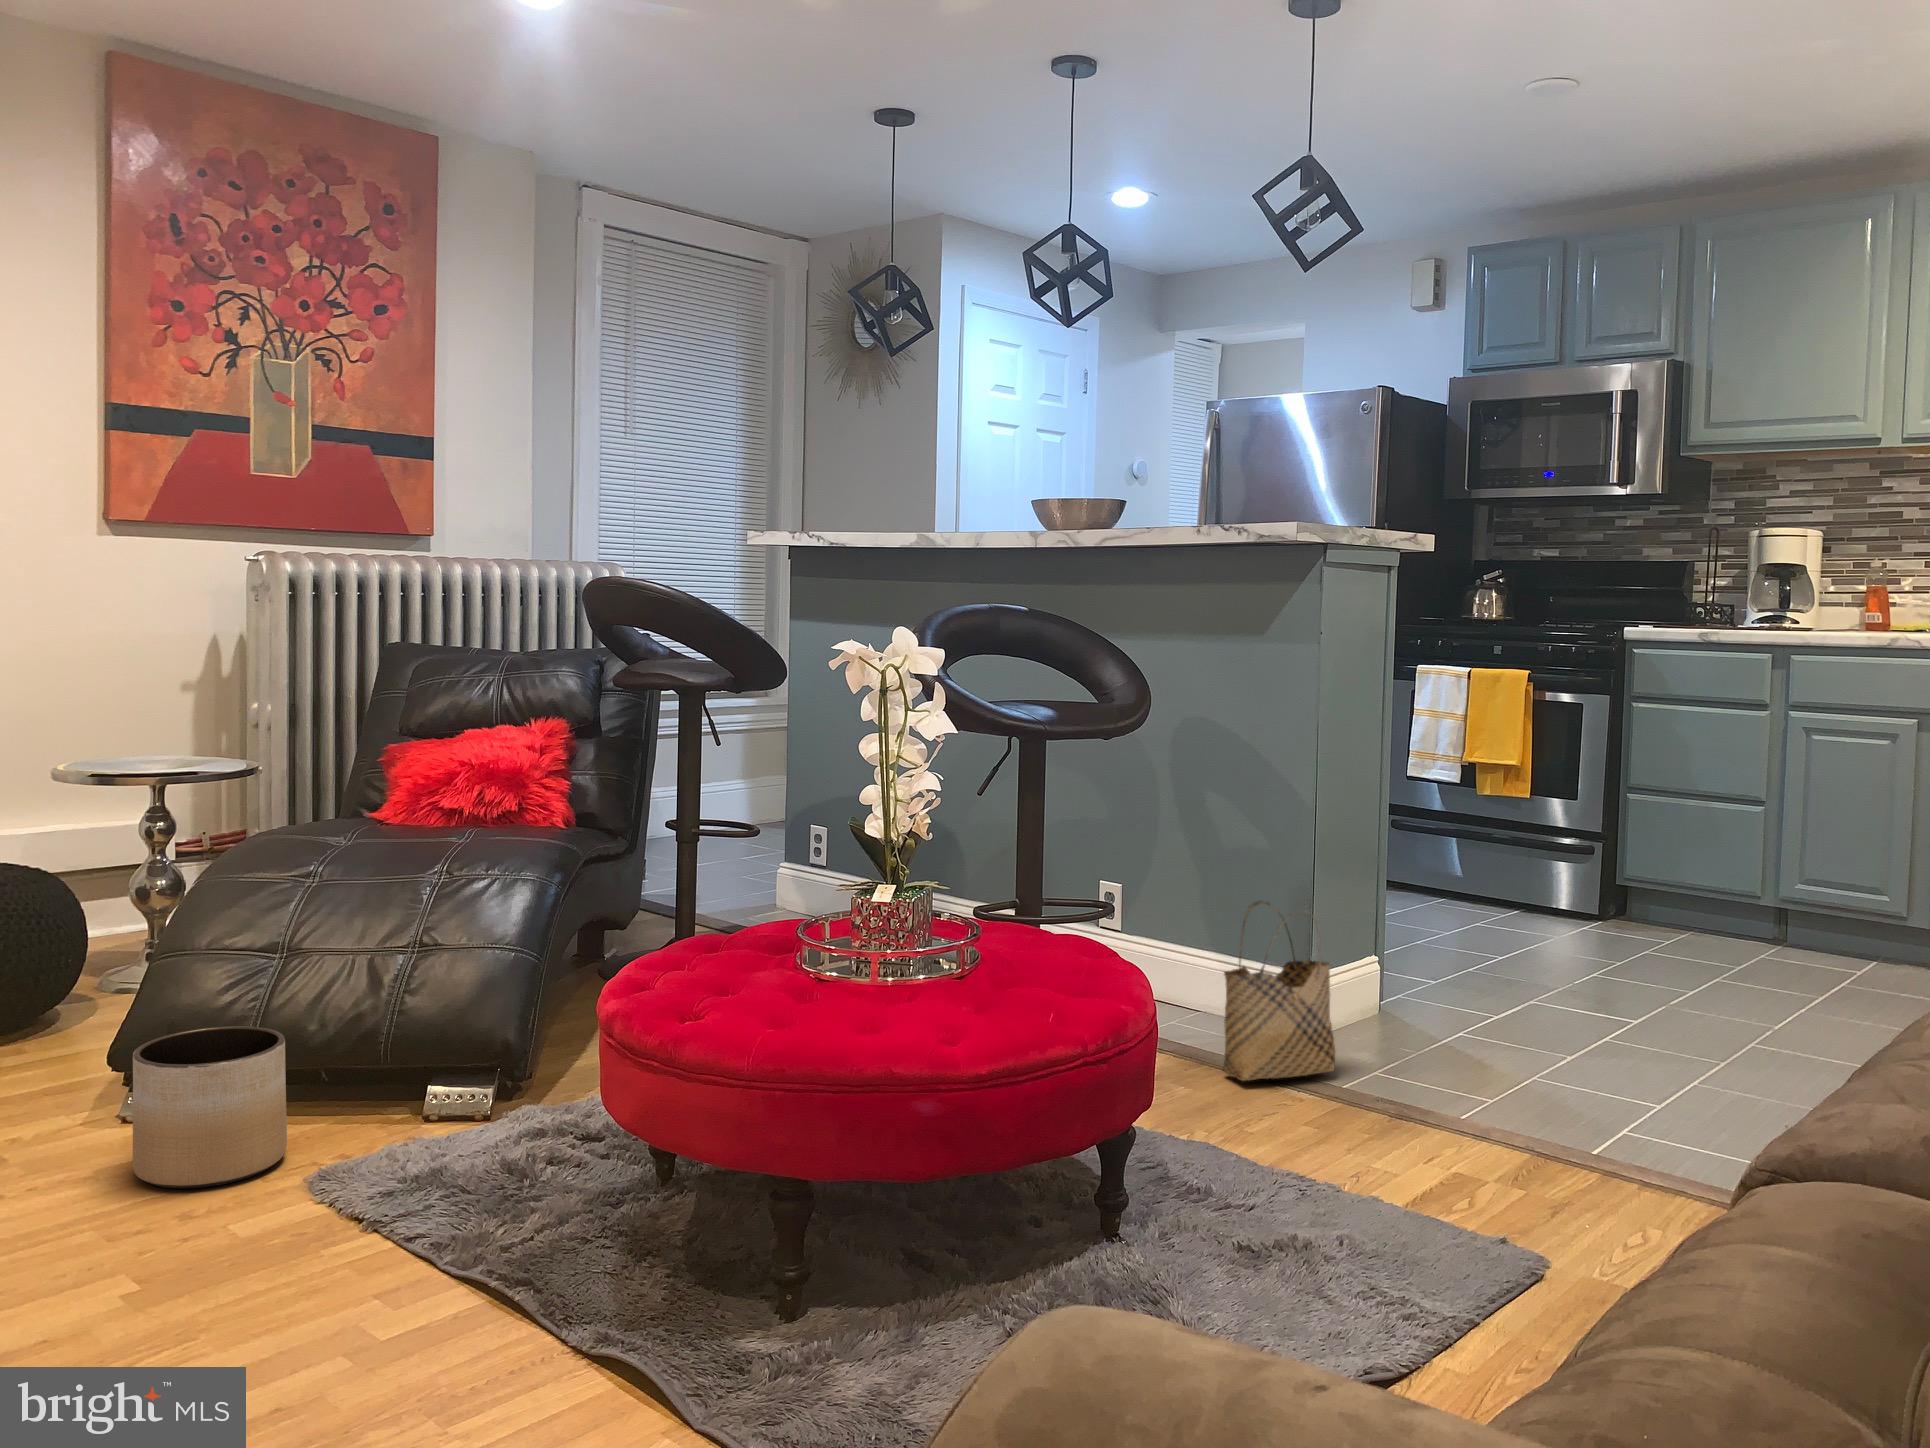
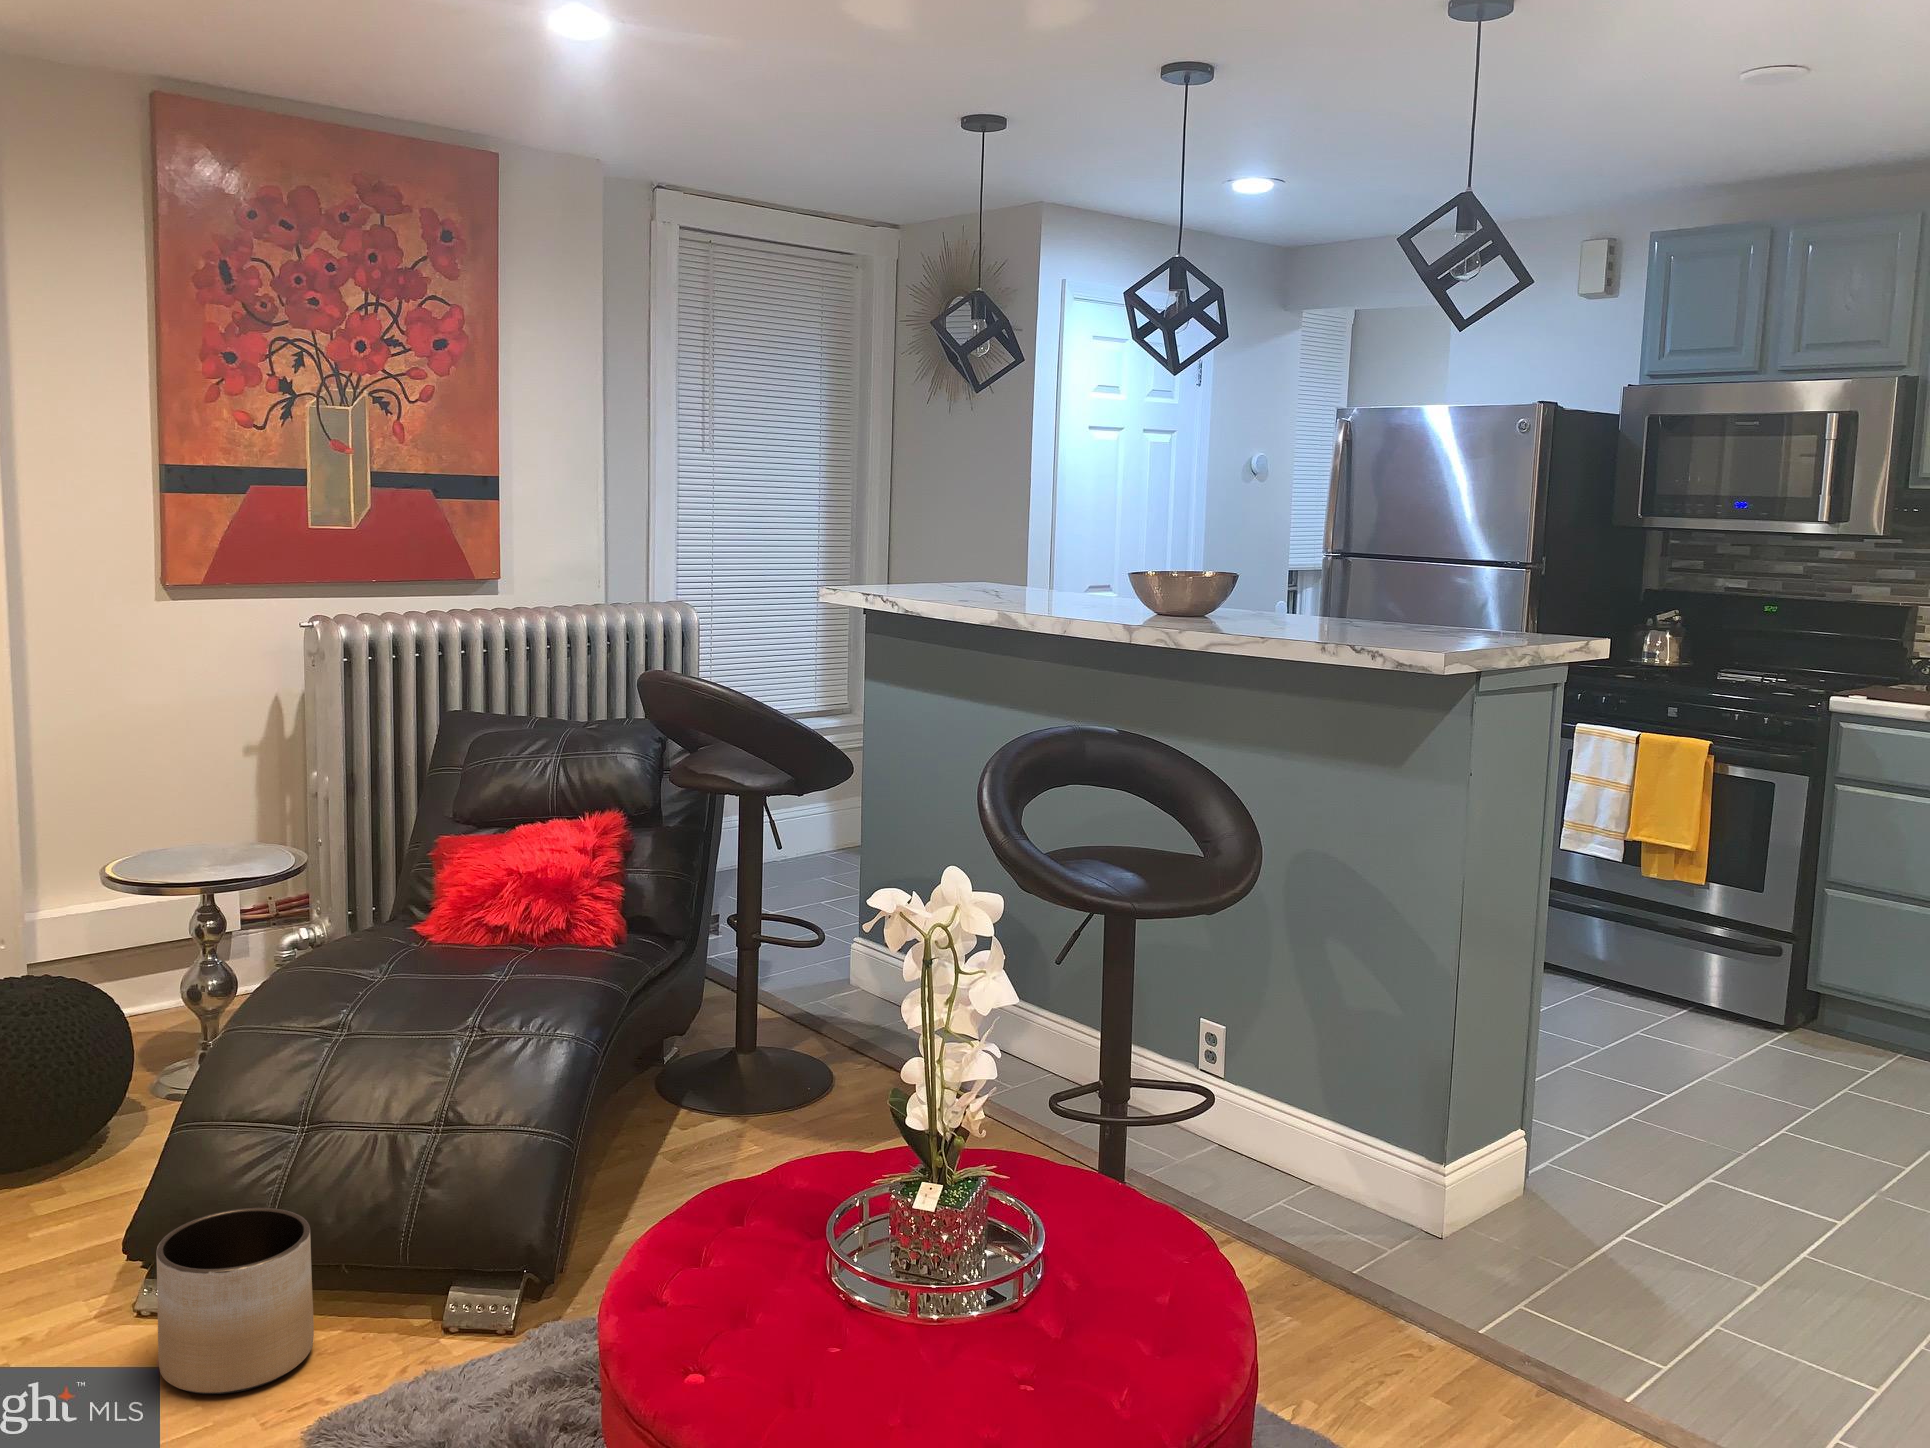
woven basket: present [1223,901,1335,1081] -> none [1329,1075,1462,1287]

